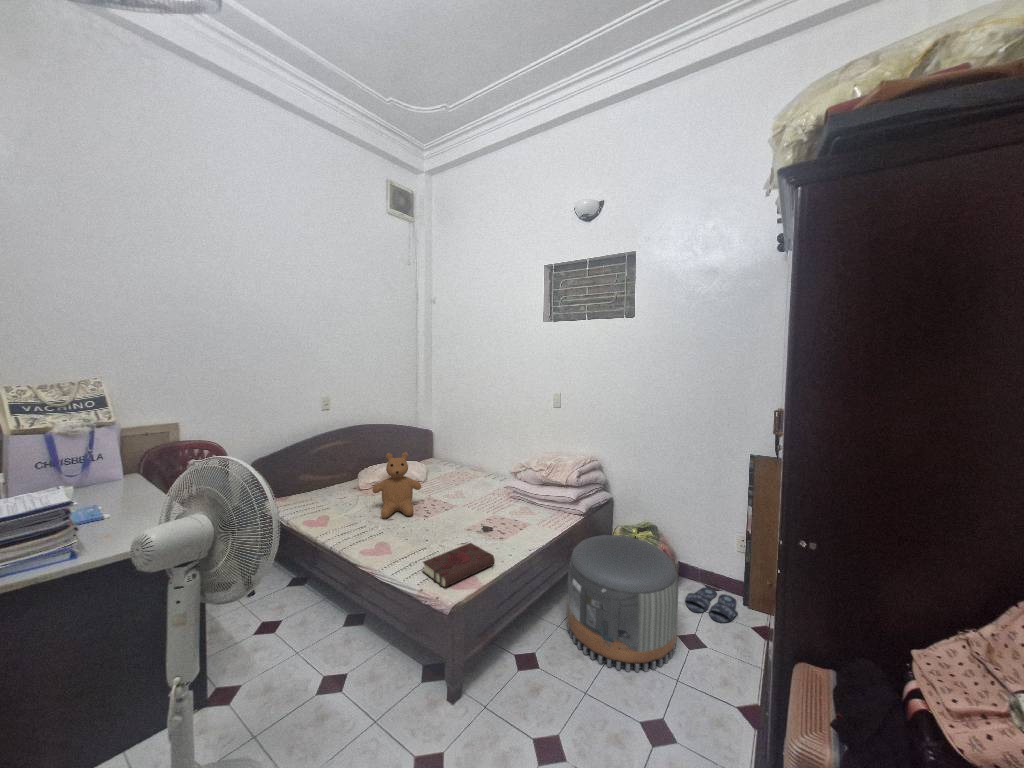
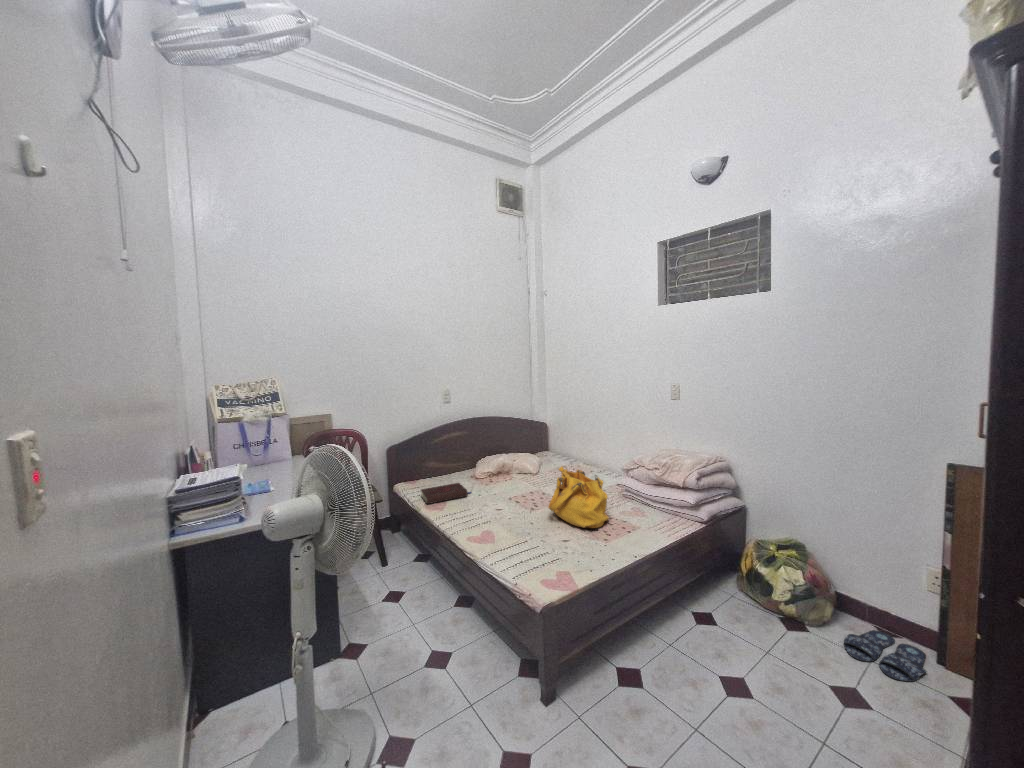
teddy bear: present [372,452,421,518] -> none [482,445,528,508]
handbag: none [445,471,503,529] -> present [548,466,609,528]
pouf: present [567,535,678,672] -> none [680,549,826,719]
book: present [423,543,495,587] -> present [421,483,471,504]

